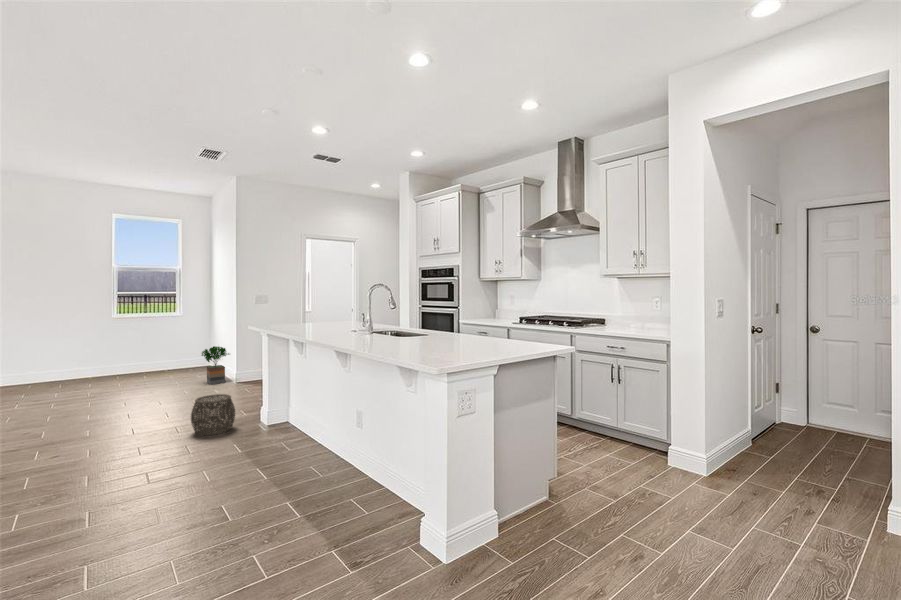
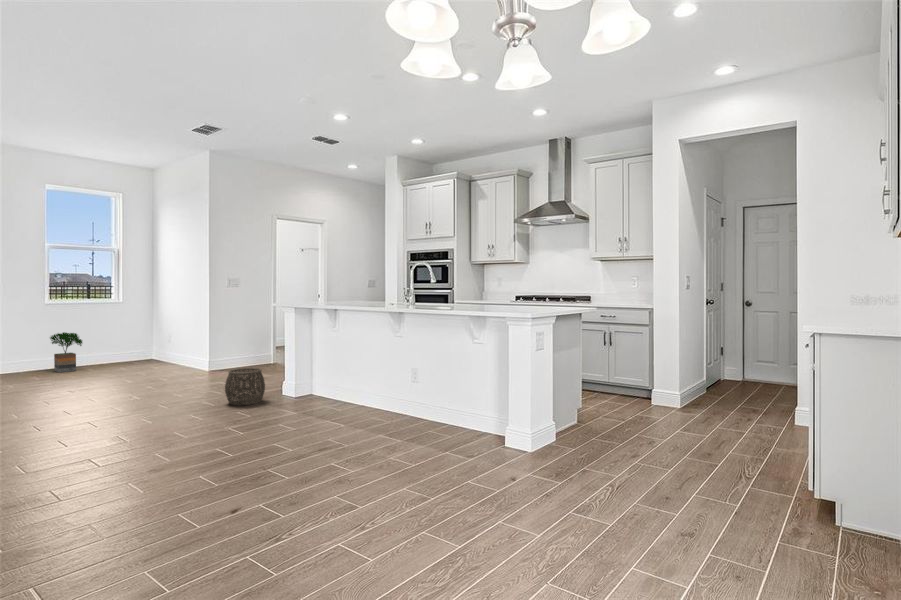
potted tree: present [202,346,229,385] -> present [50,332,82,373]

